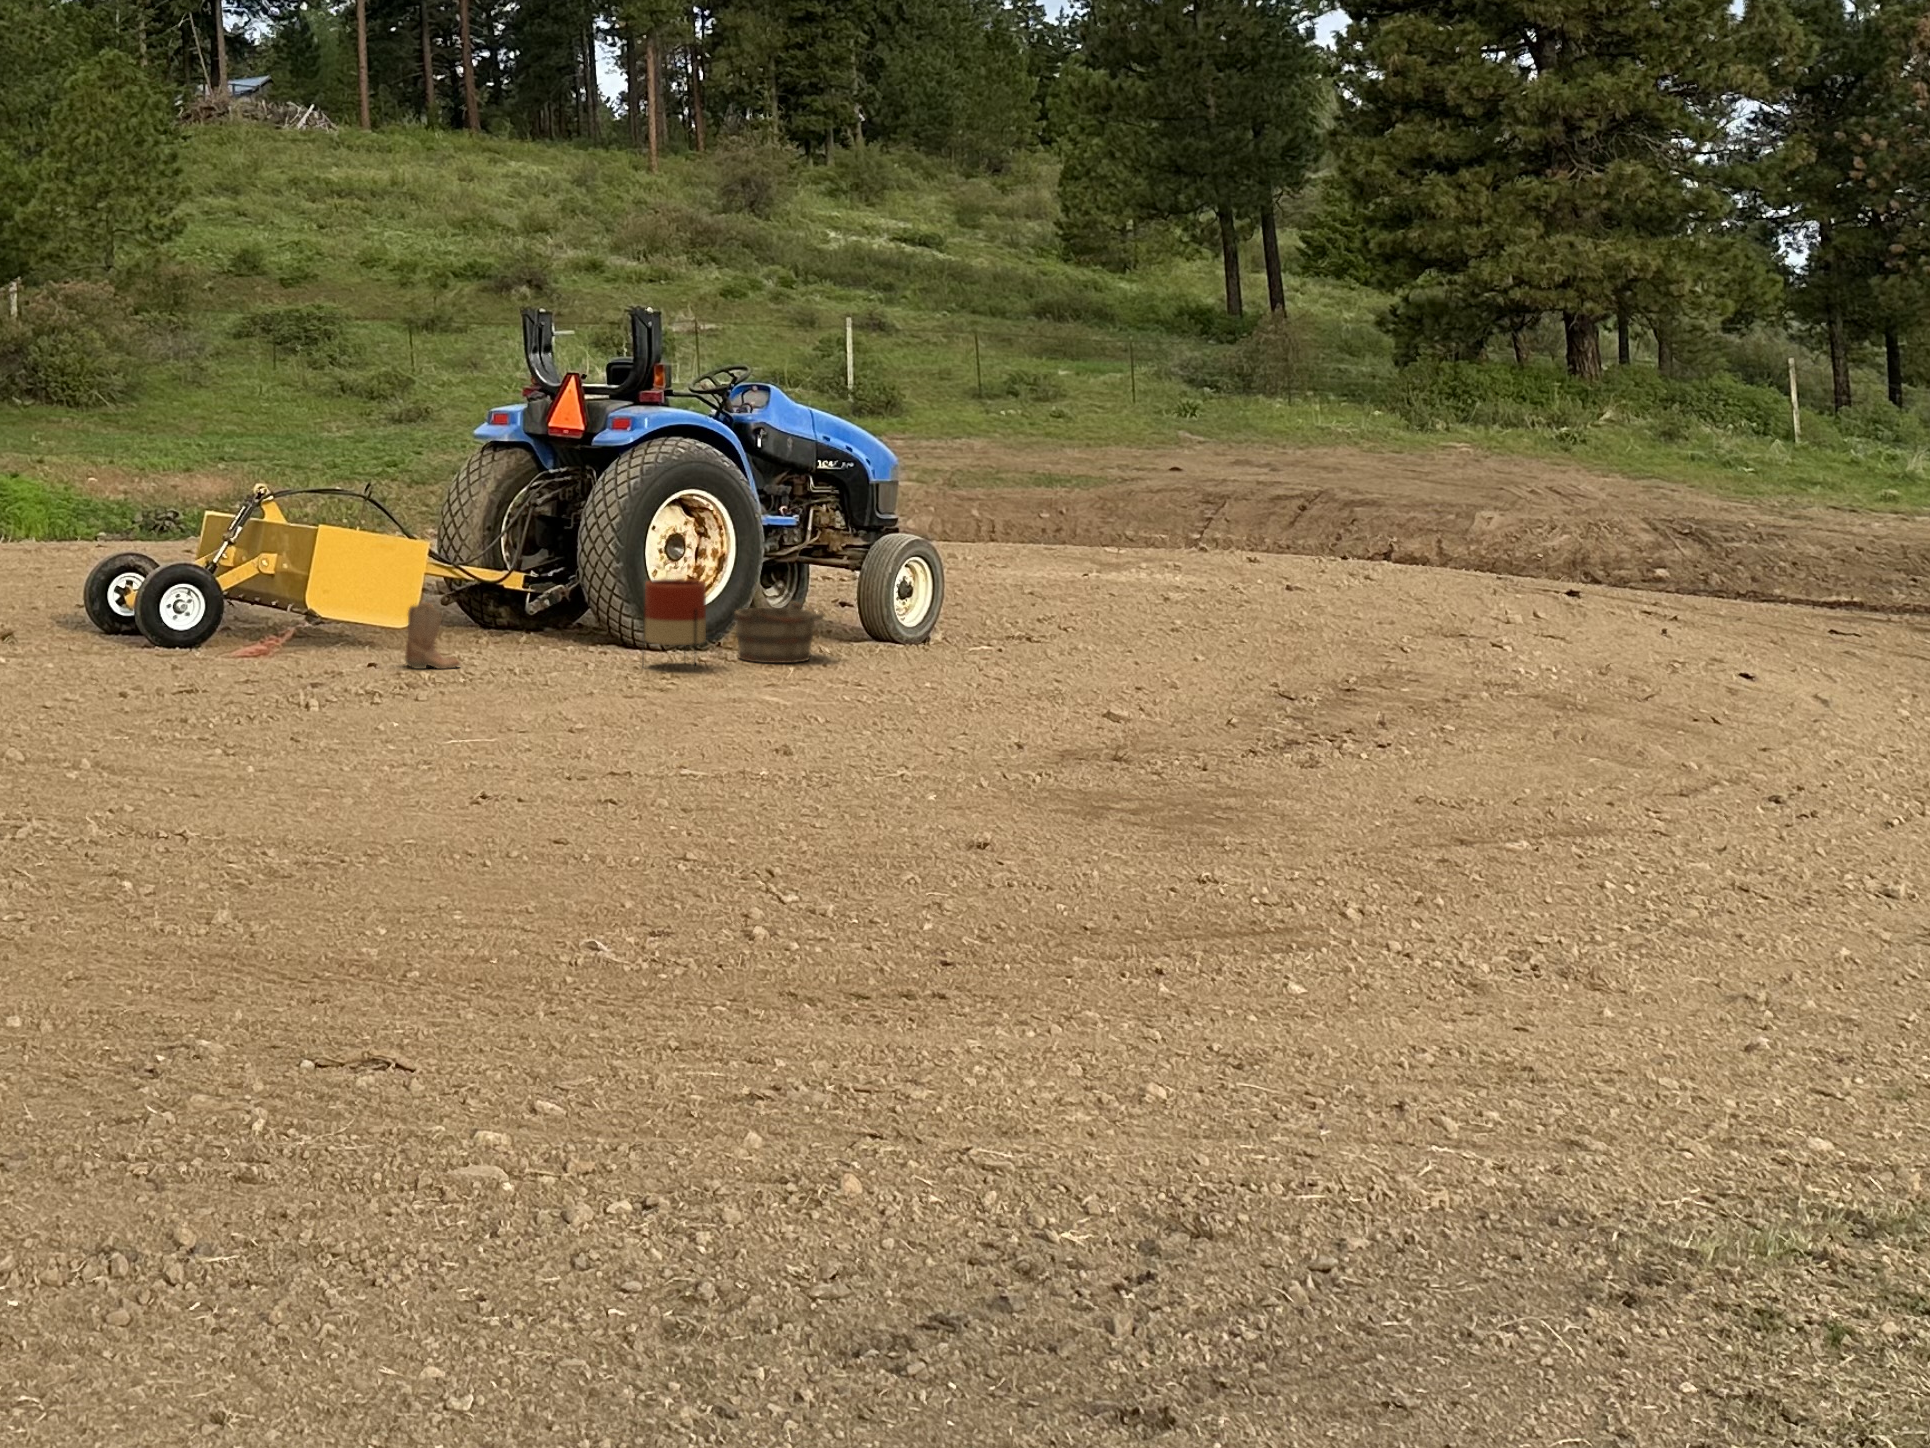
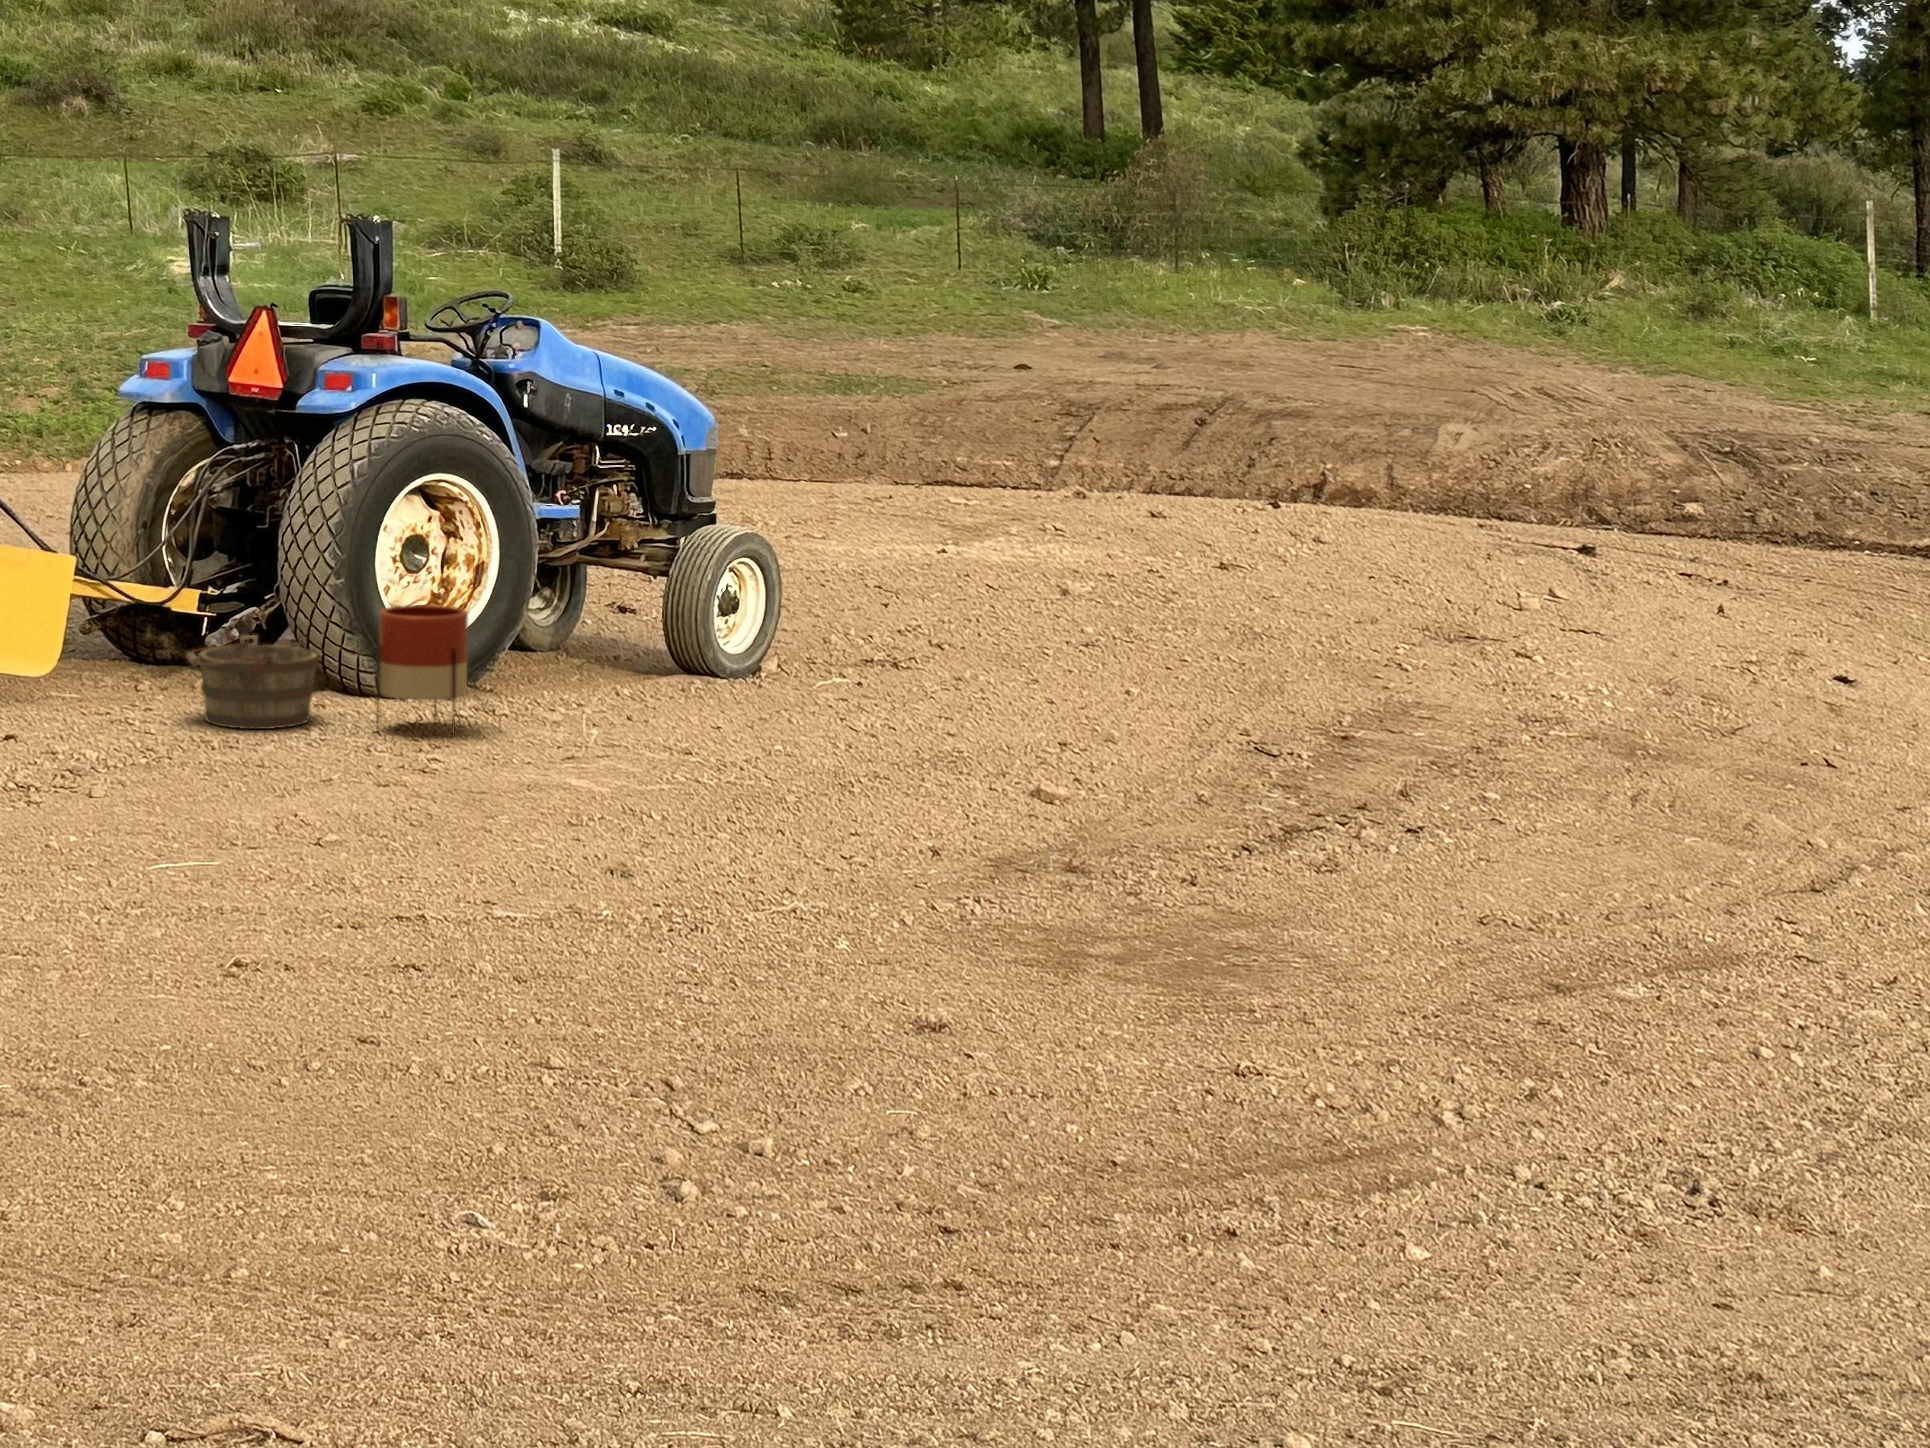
boots: present [405,602,460,669] -> none [36,643,118,740]
bucket: present [734,602,824,663] -> present [186,635,318,729]

